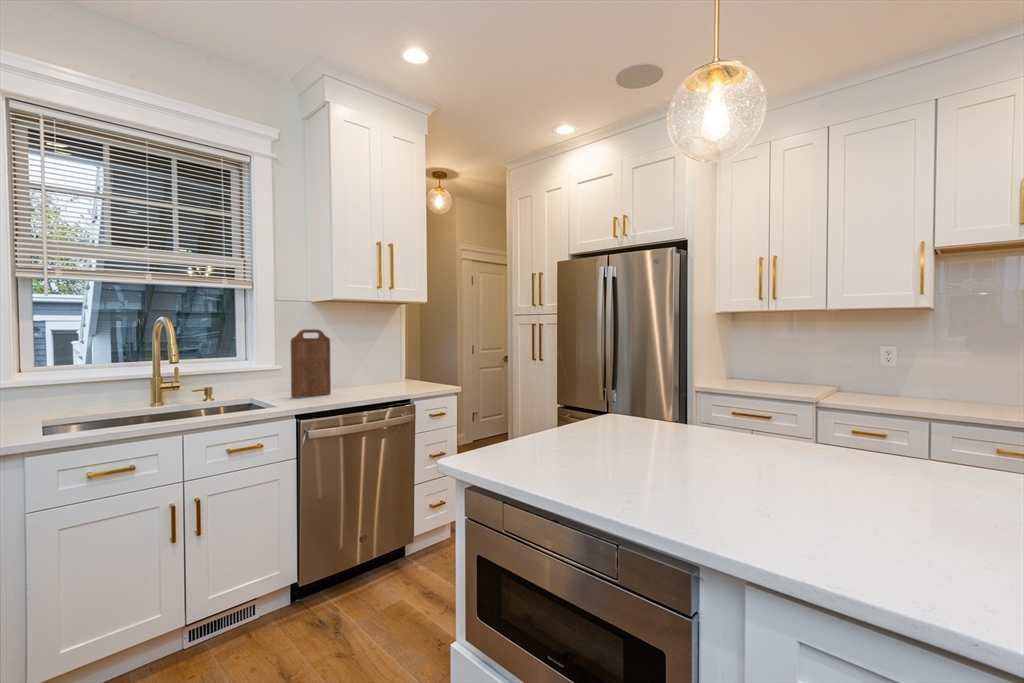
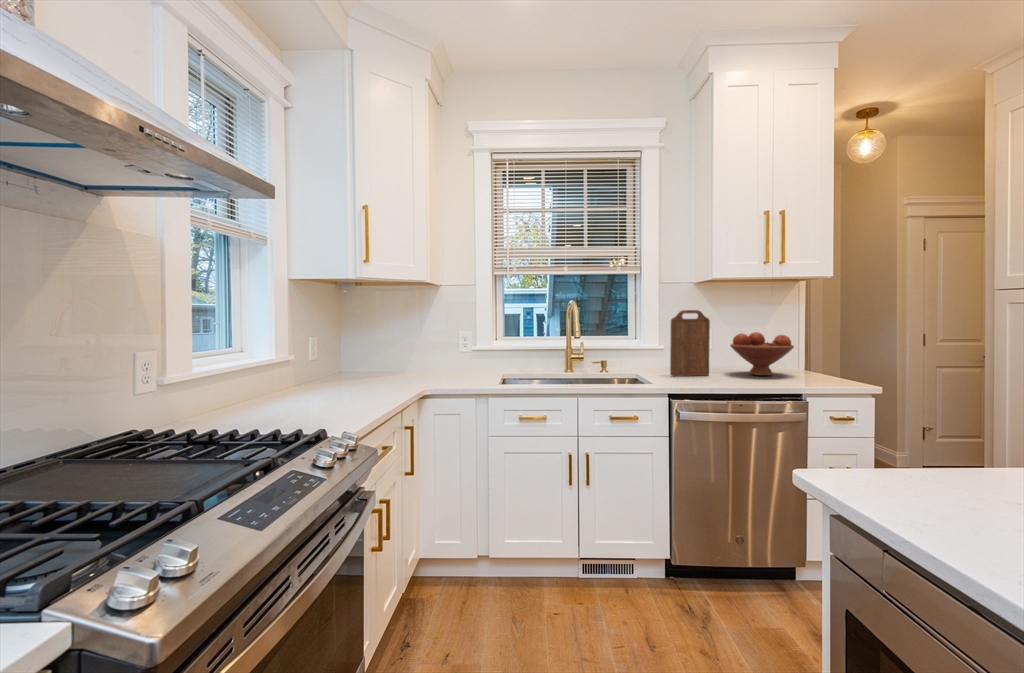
fruit bowl: none [349,350,403,390] -> present [730,332,794,376]

